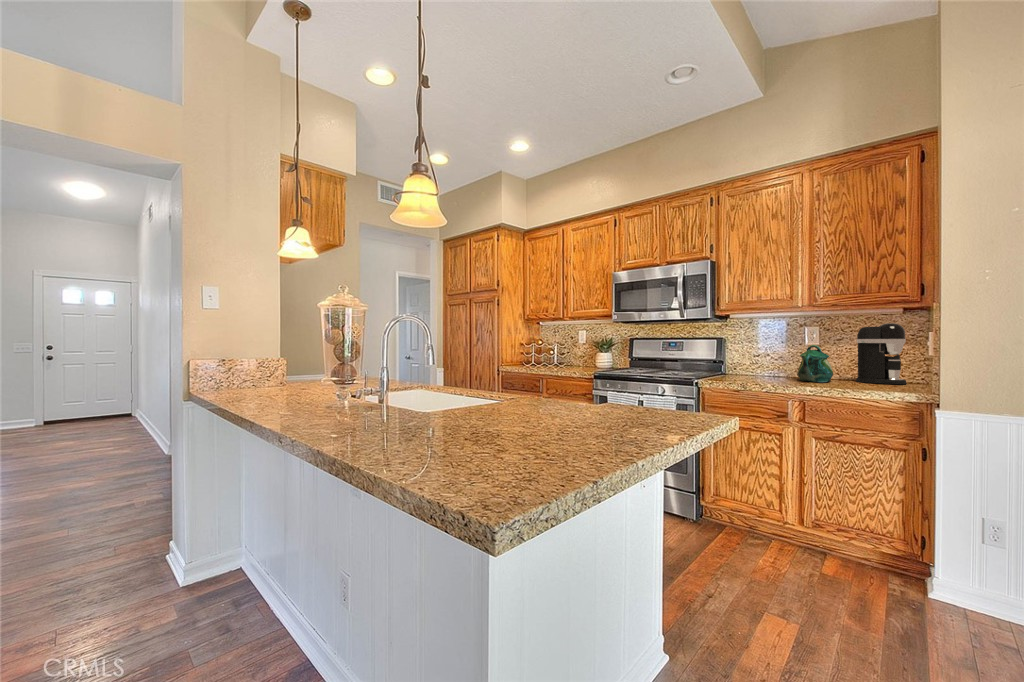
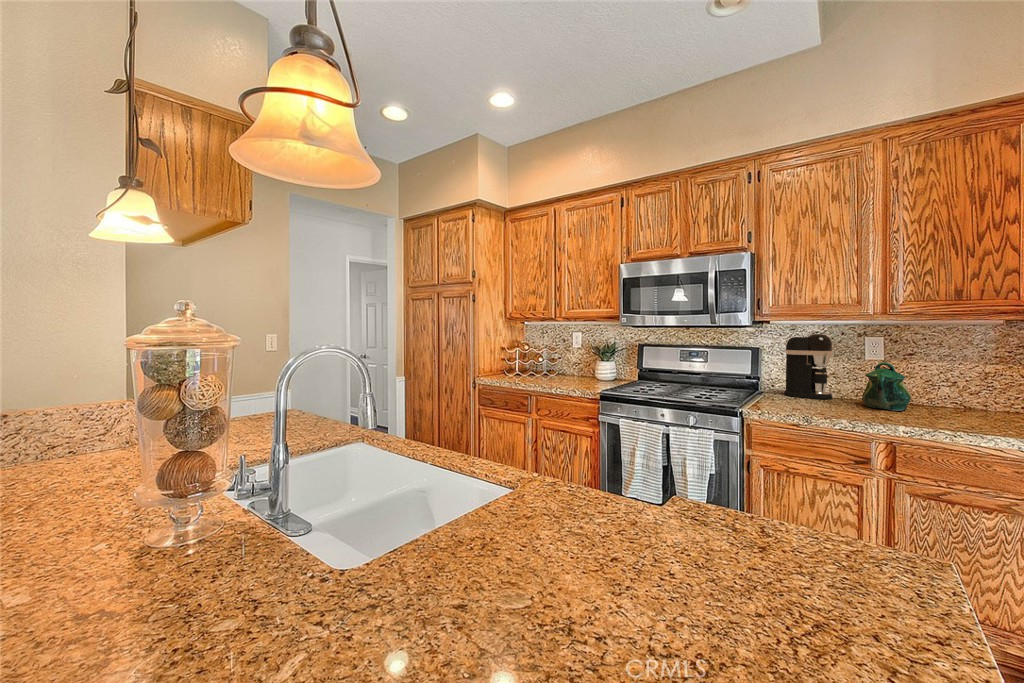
coffee maker: present [856,323,907,384] -> present [784,334,833,399]

